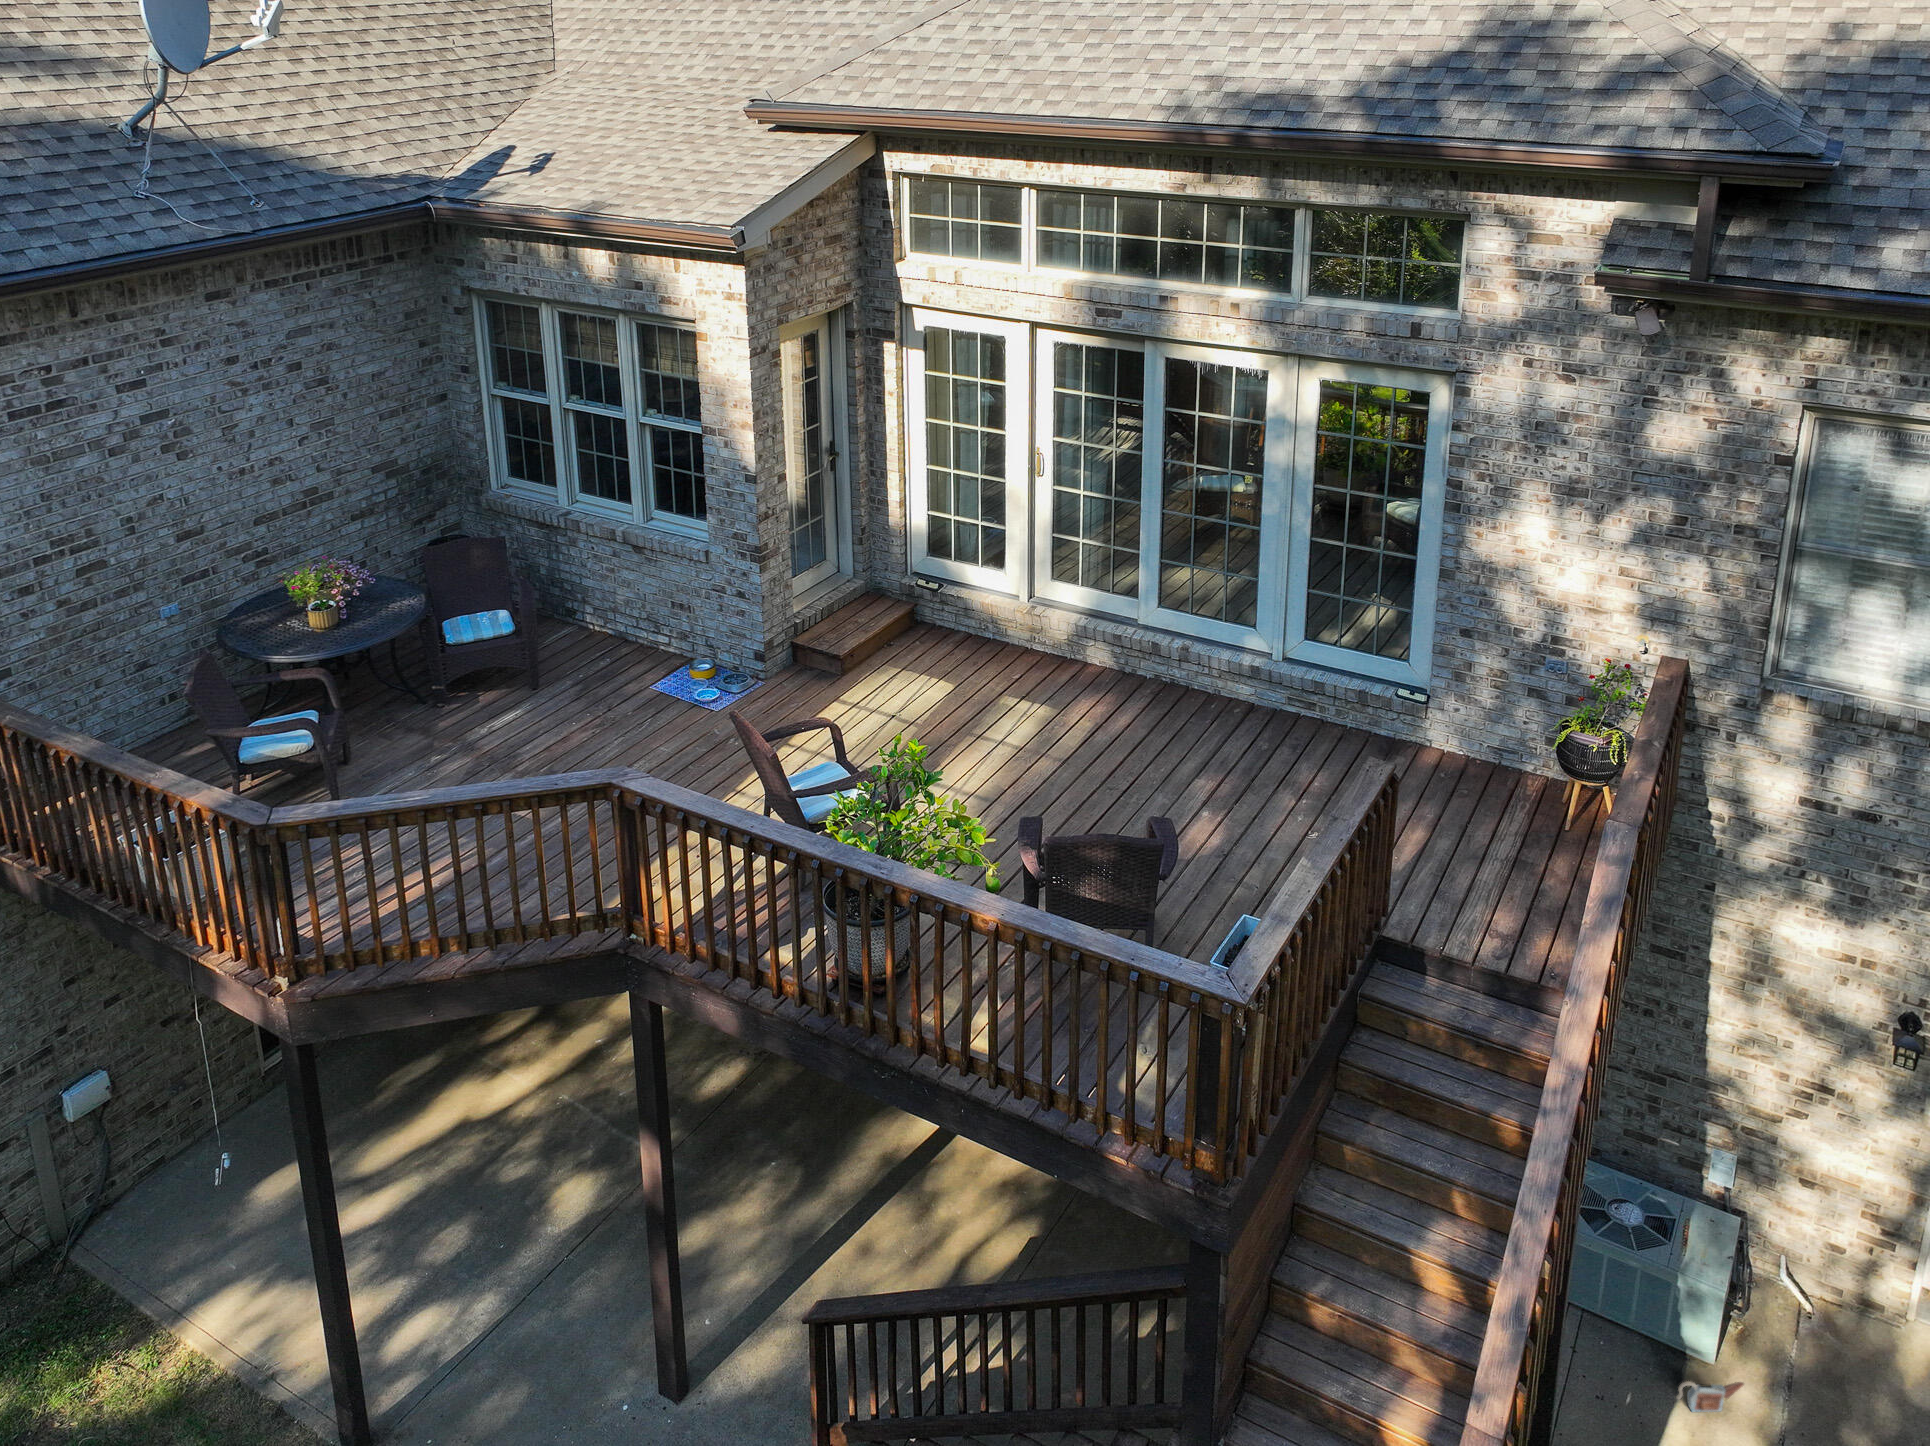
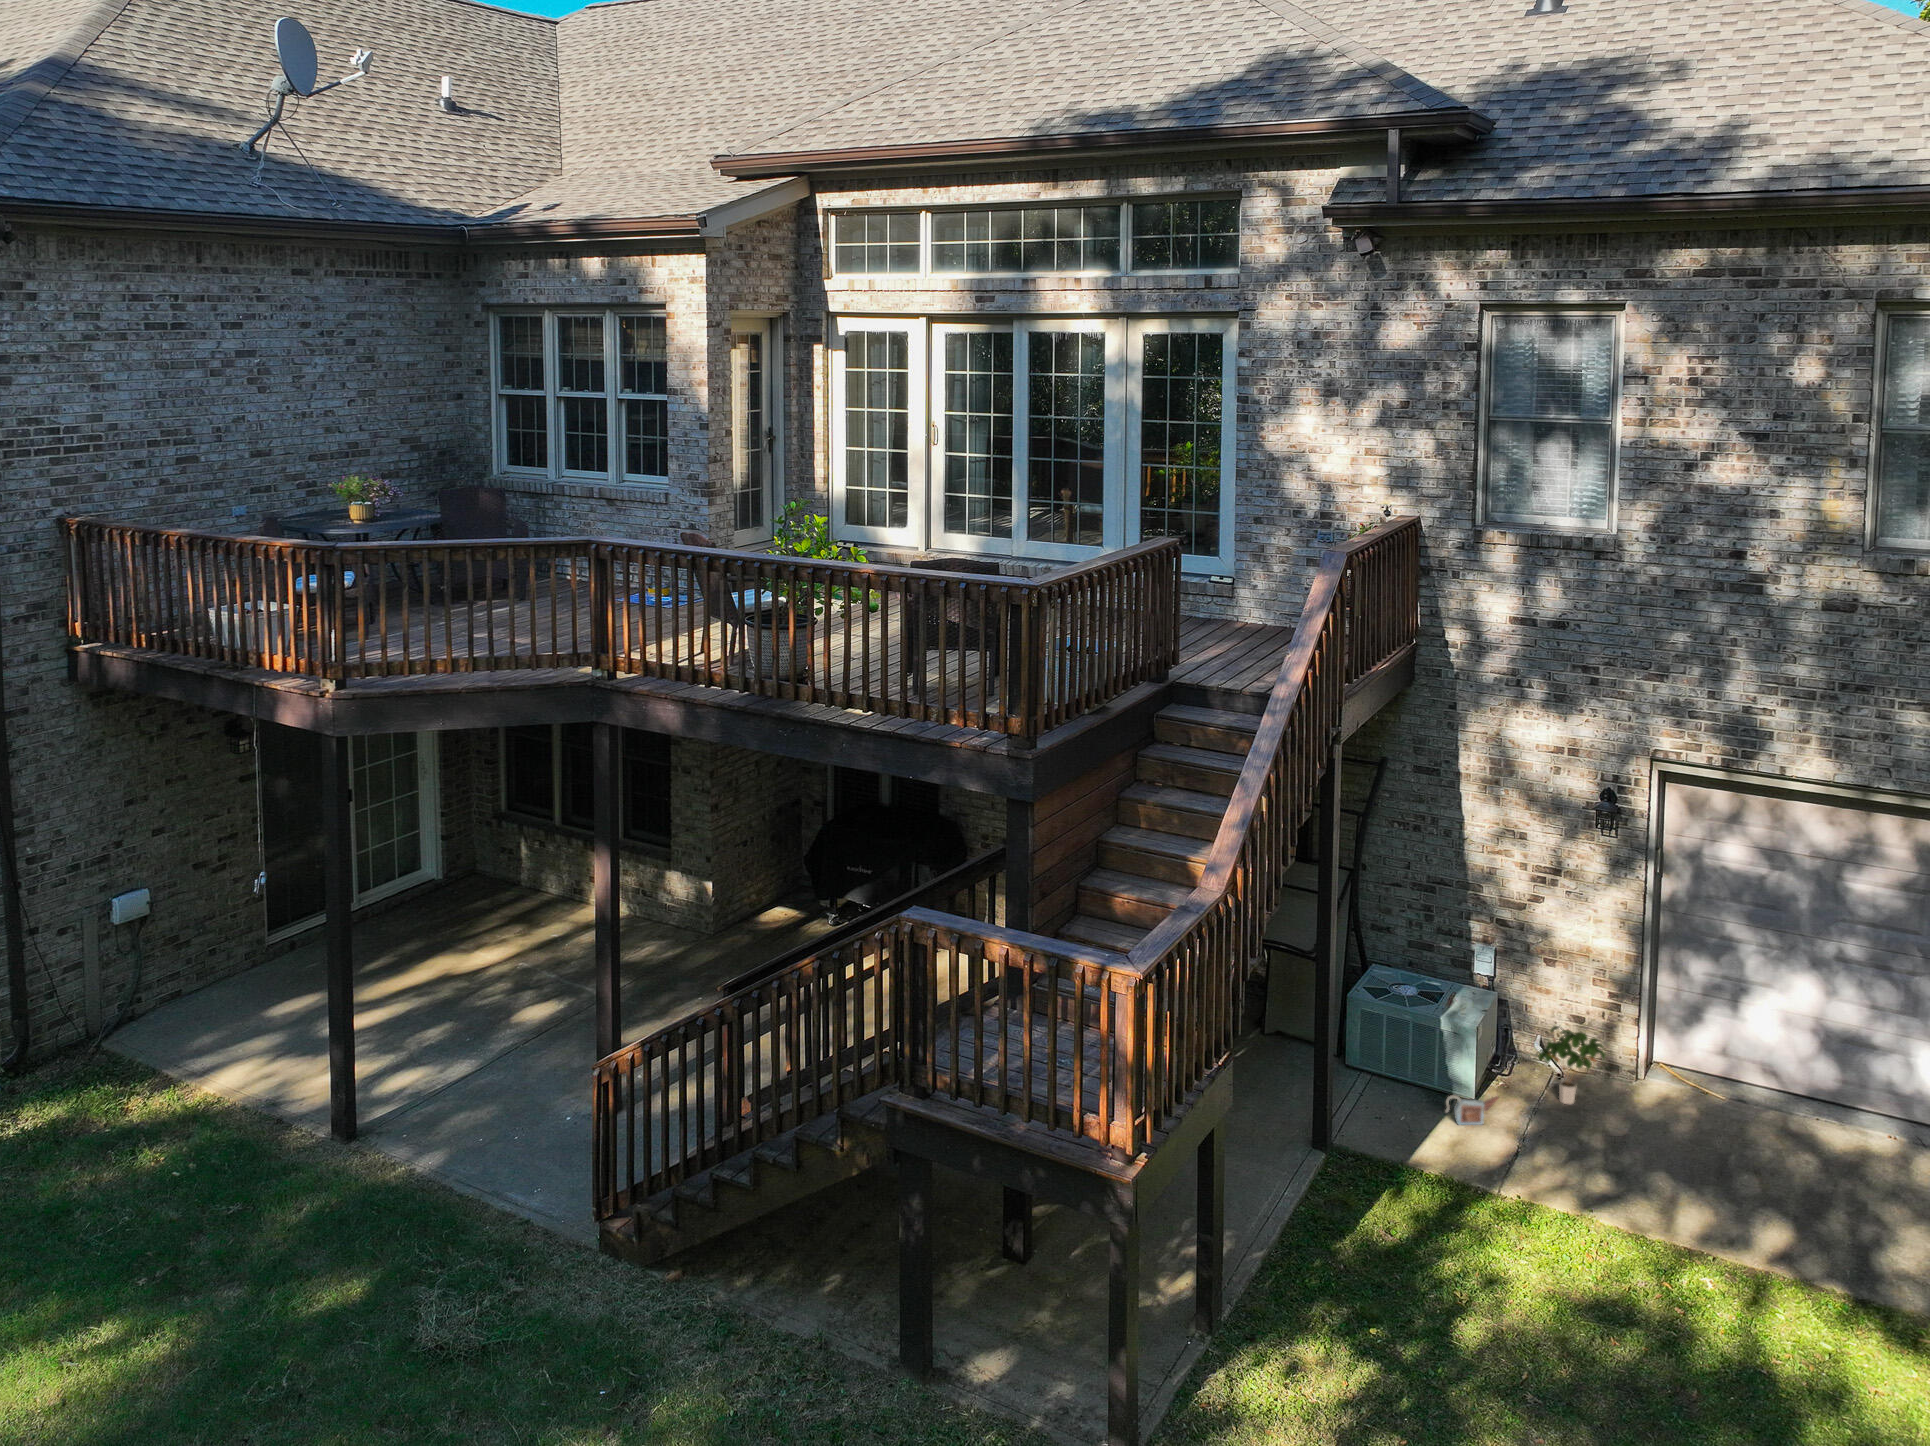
potted plant: none [1783,1283,1876,1372] -> present [1539,1026,1605,1104]

